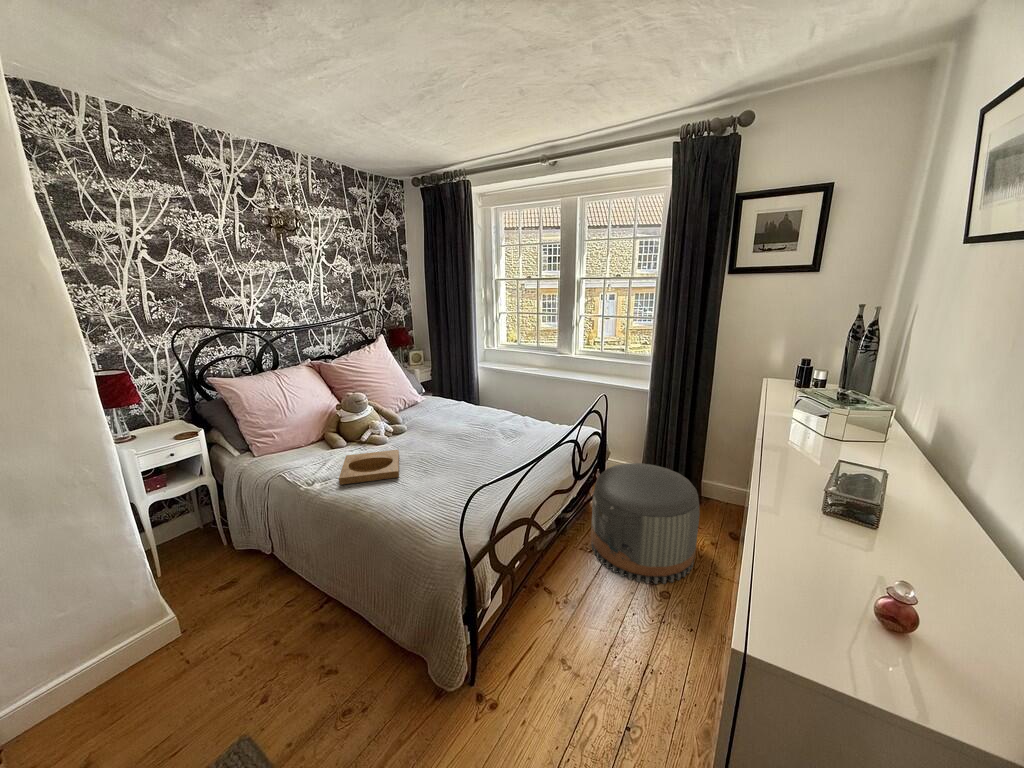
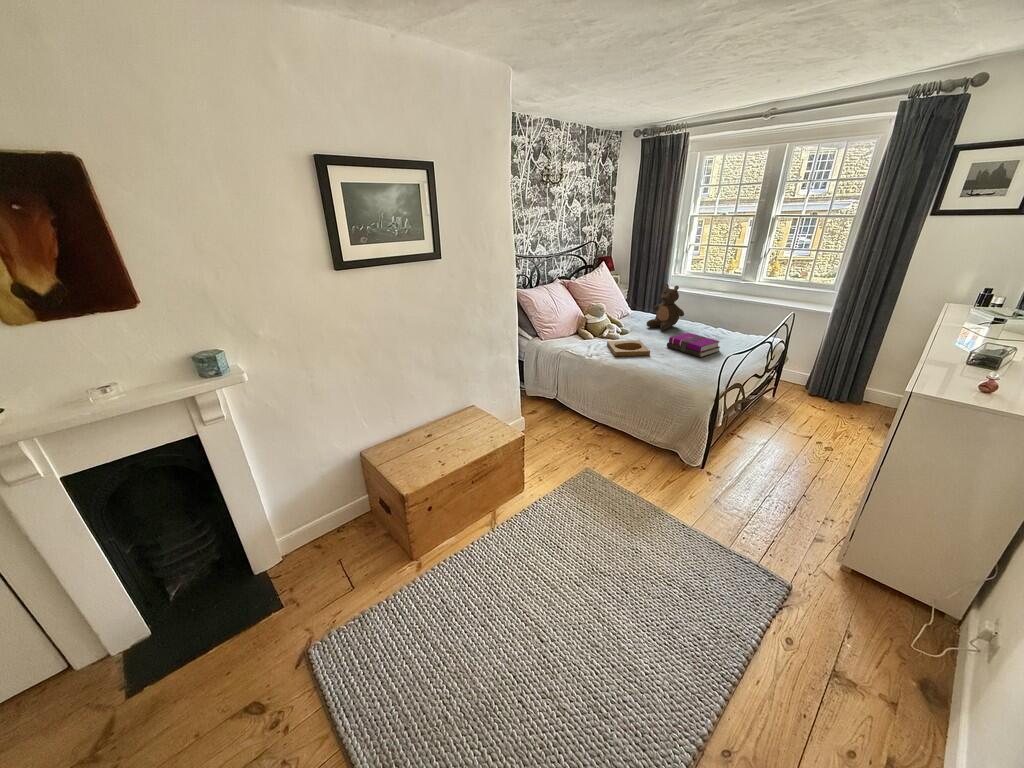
stuffed bear: none [429,363,475,427] -> present [646,284,684,330]
notebook: none [435,432,507,475] -> present [667,333,720,357]
pouf: present [591,463,700,584] -> none [768,364,868,442]

